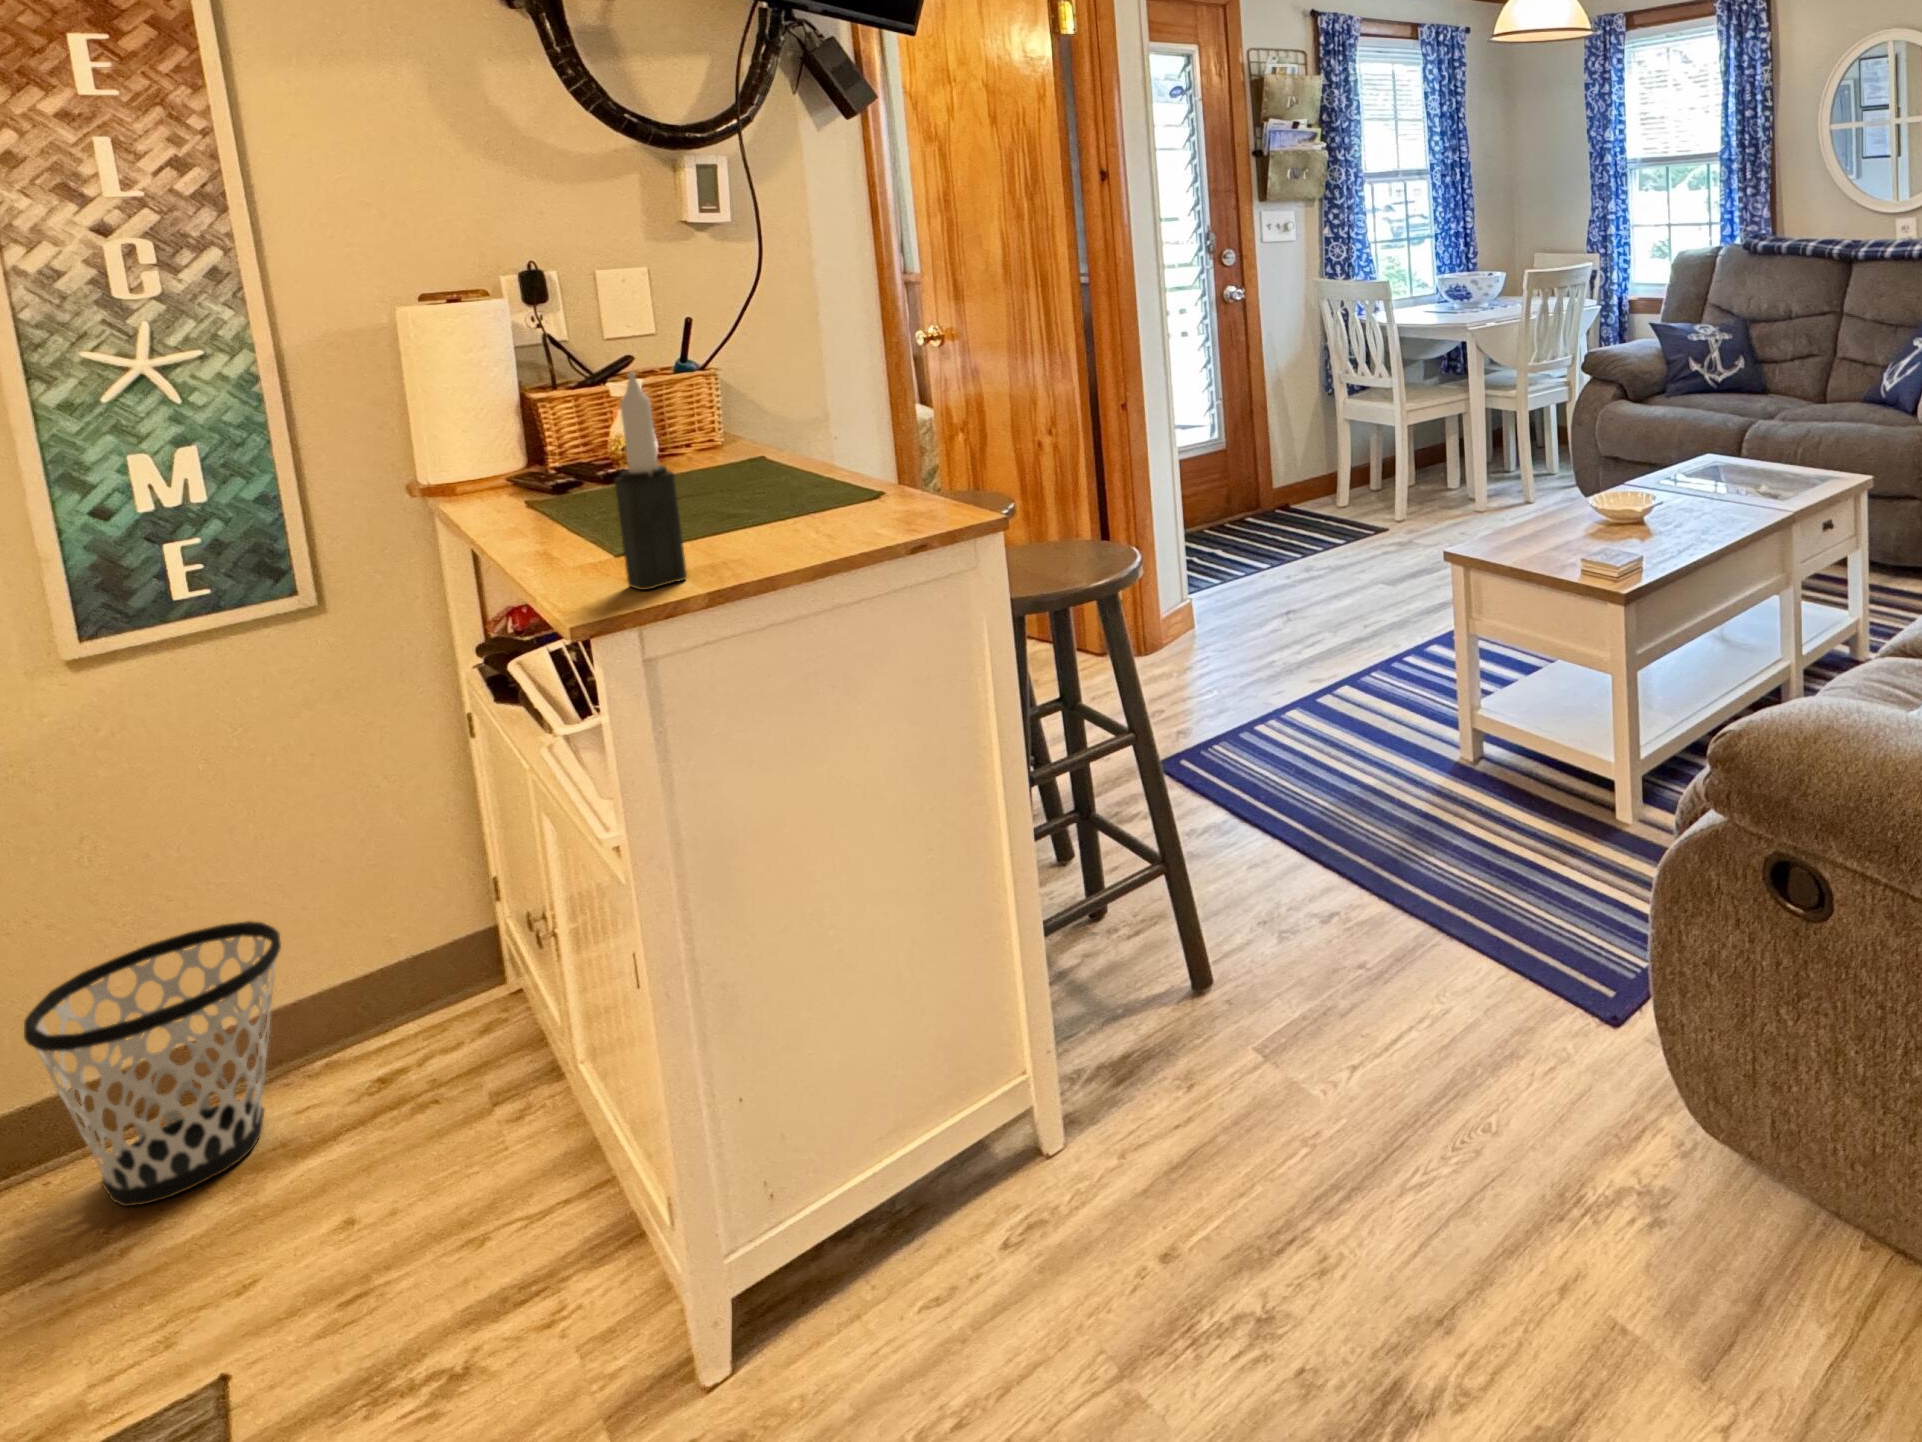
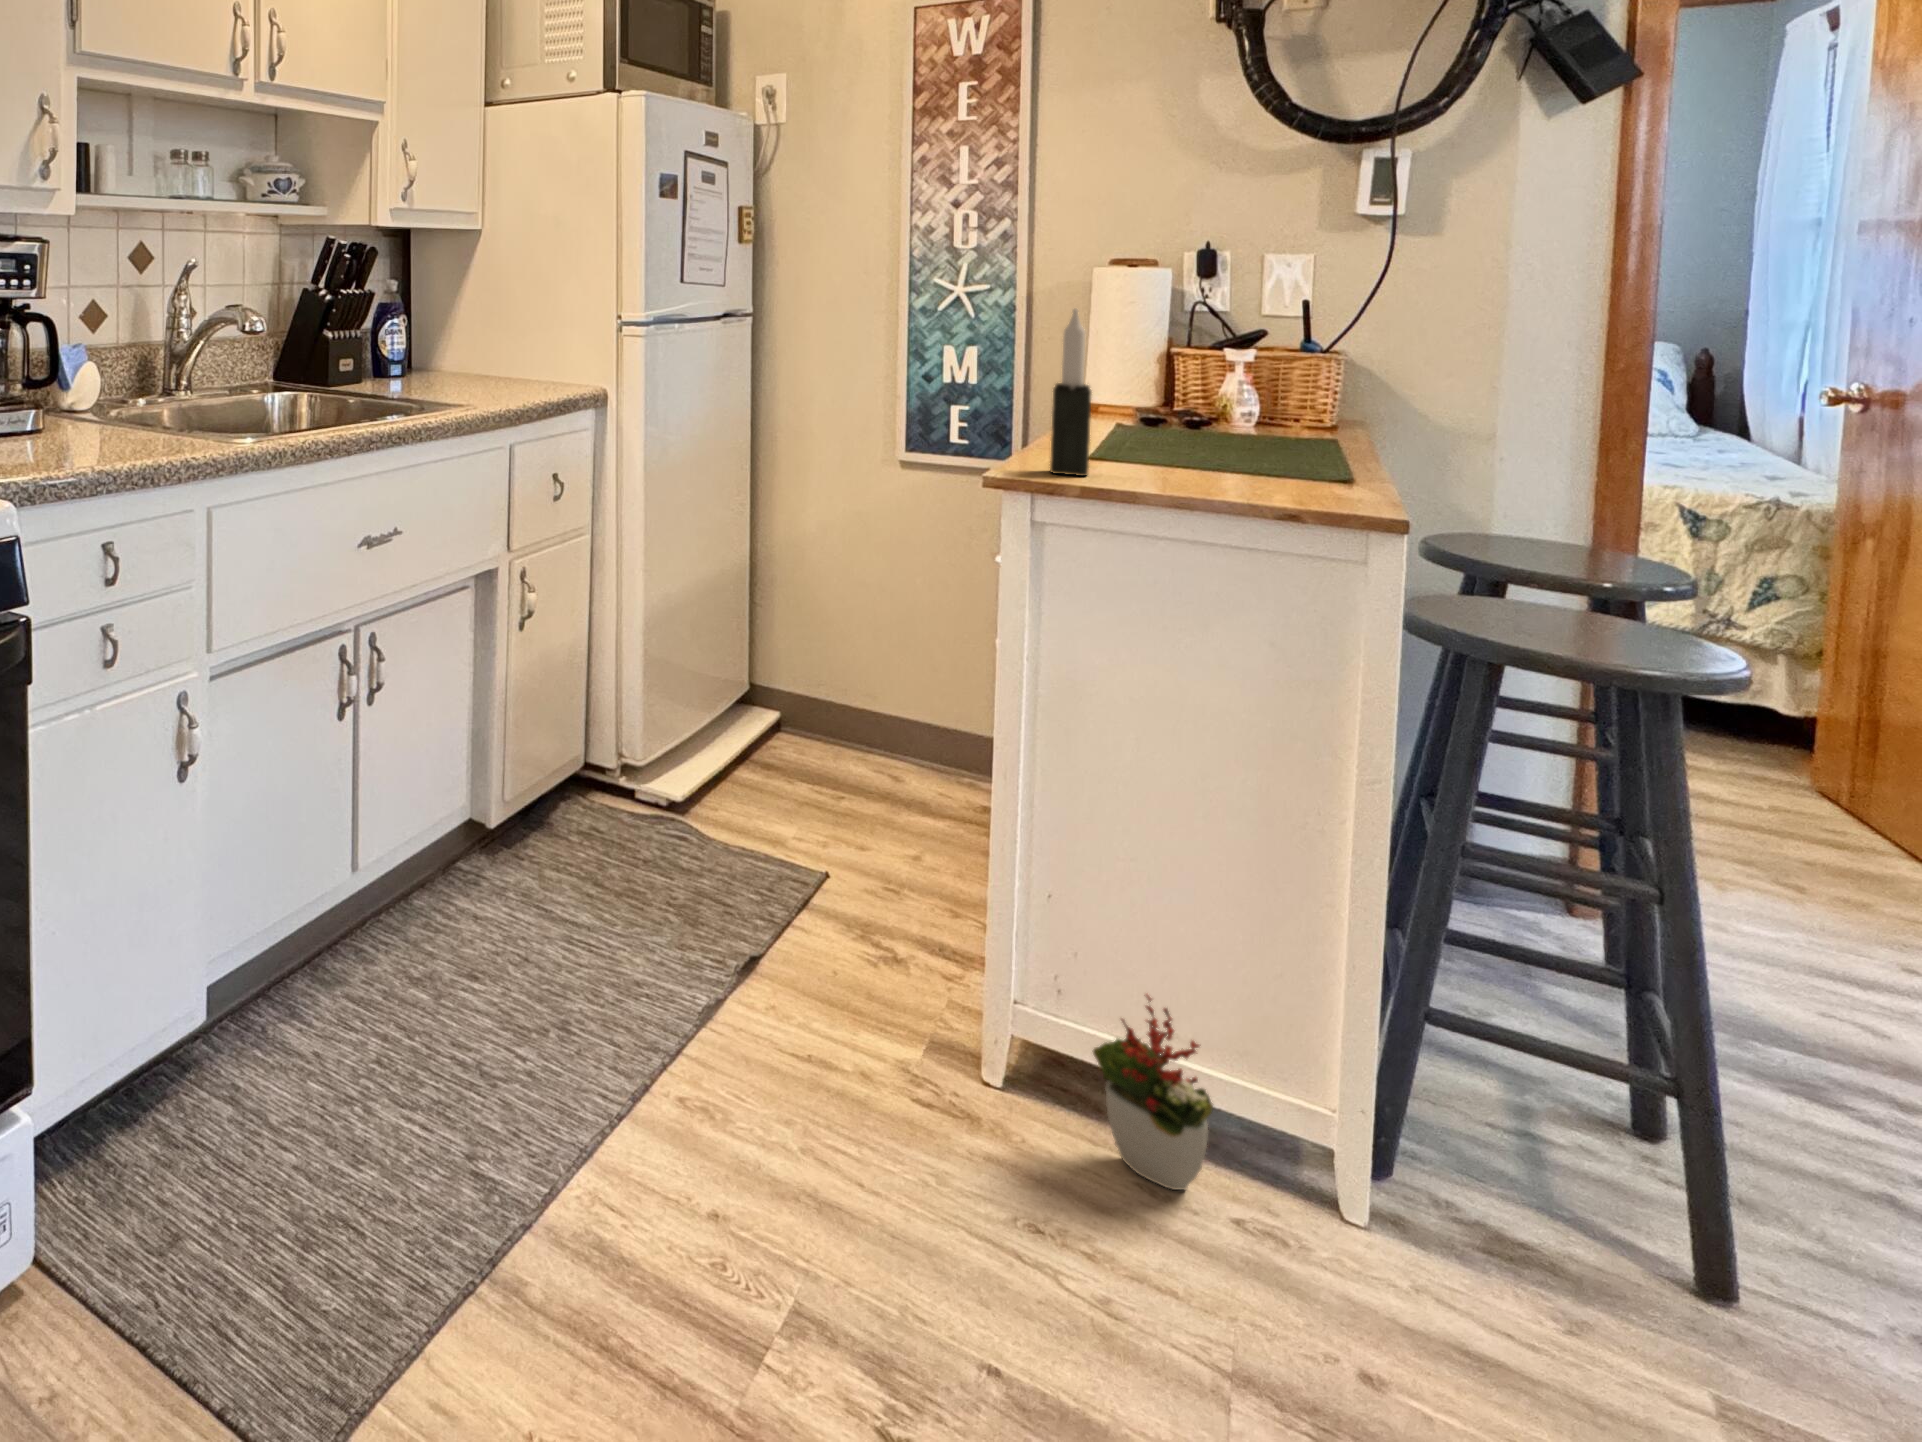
wastebasket: present [24,921,281,1206] -> none [834,644,954,798]
decorative plant: none [845,1109,972,1308] -> present [1093,995,1213,1190]

